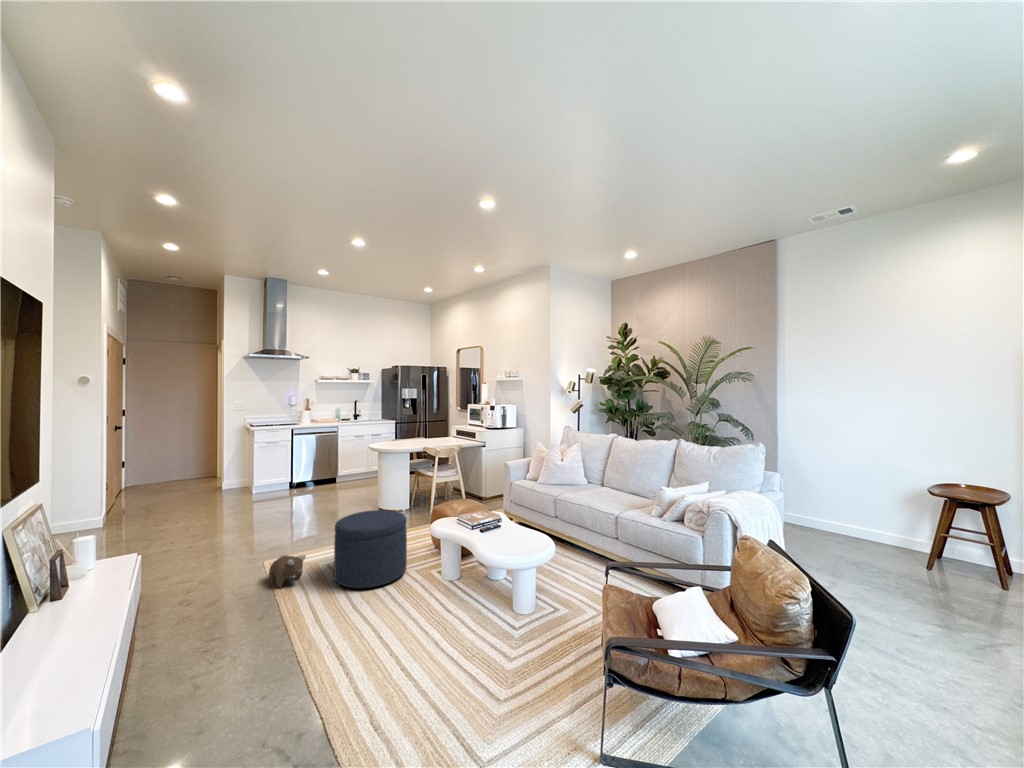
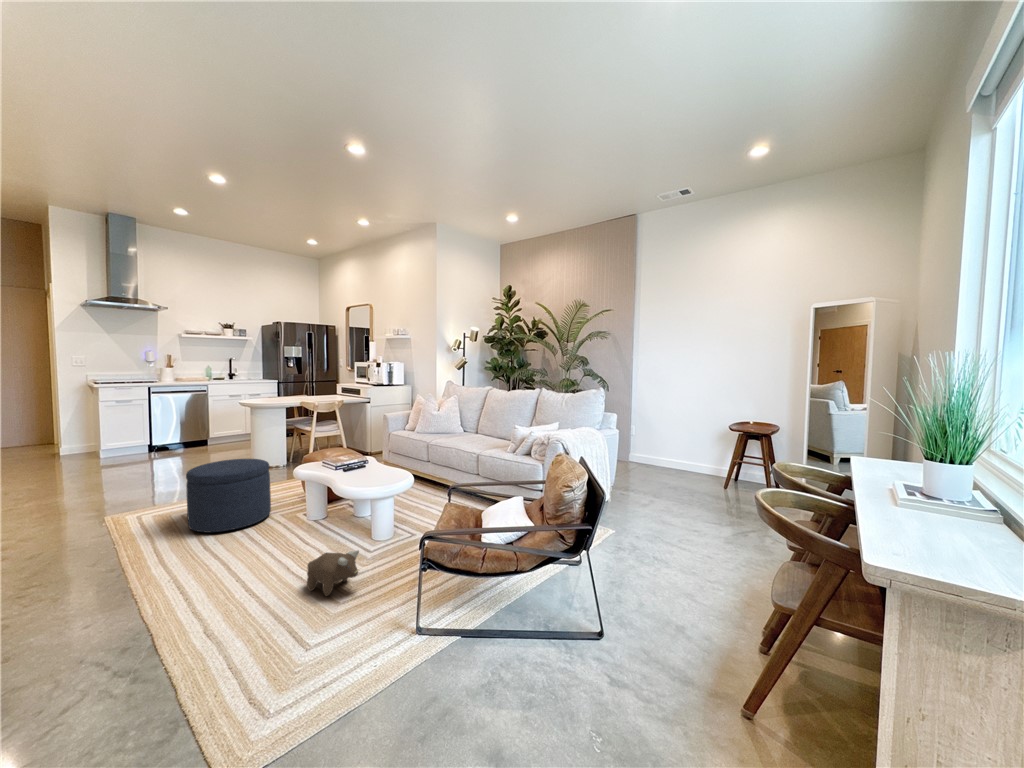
plush toy: present [269,555,306,587] -> present [307,550,359,596]

